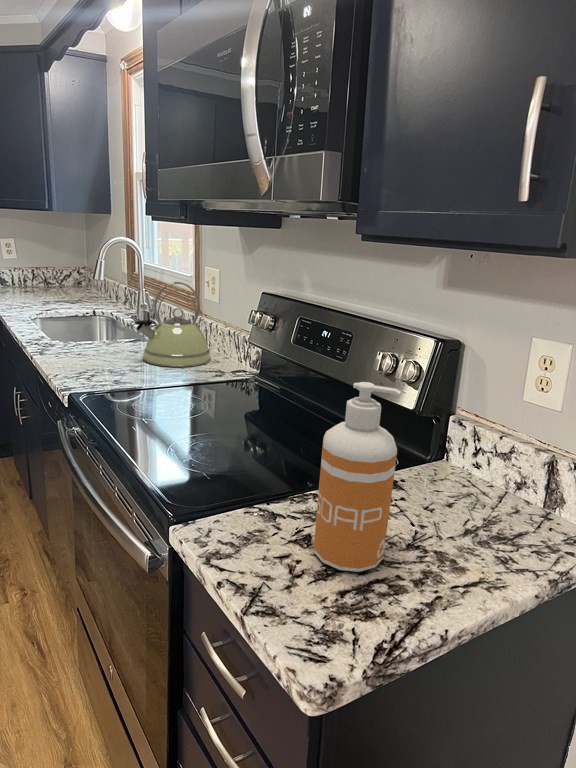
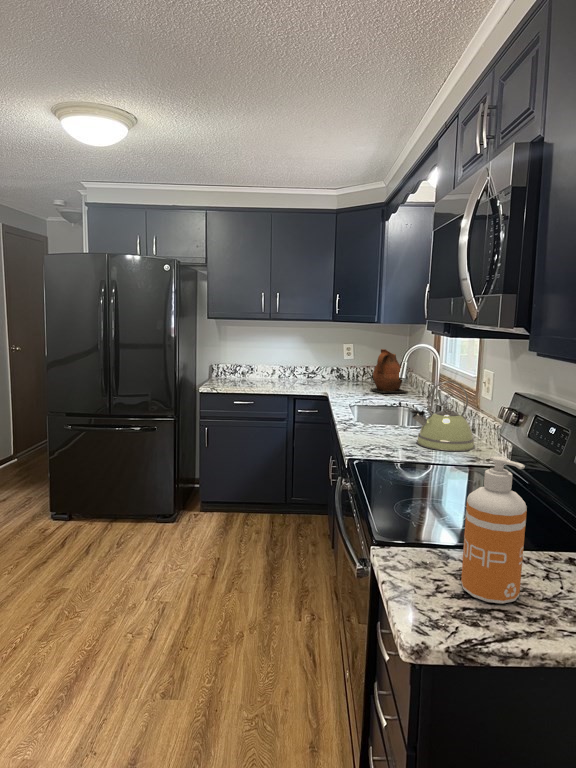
ceramic pitcher: none [45,244,98,299] -> present [371,349,407,393]

